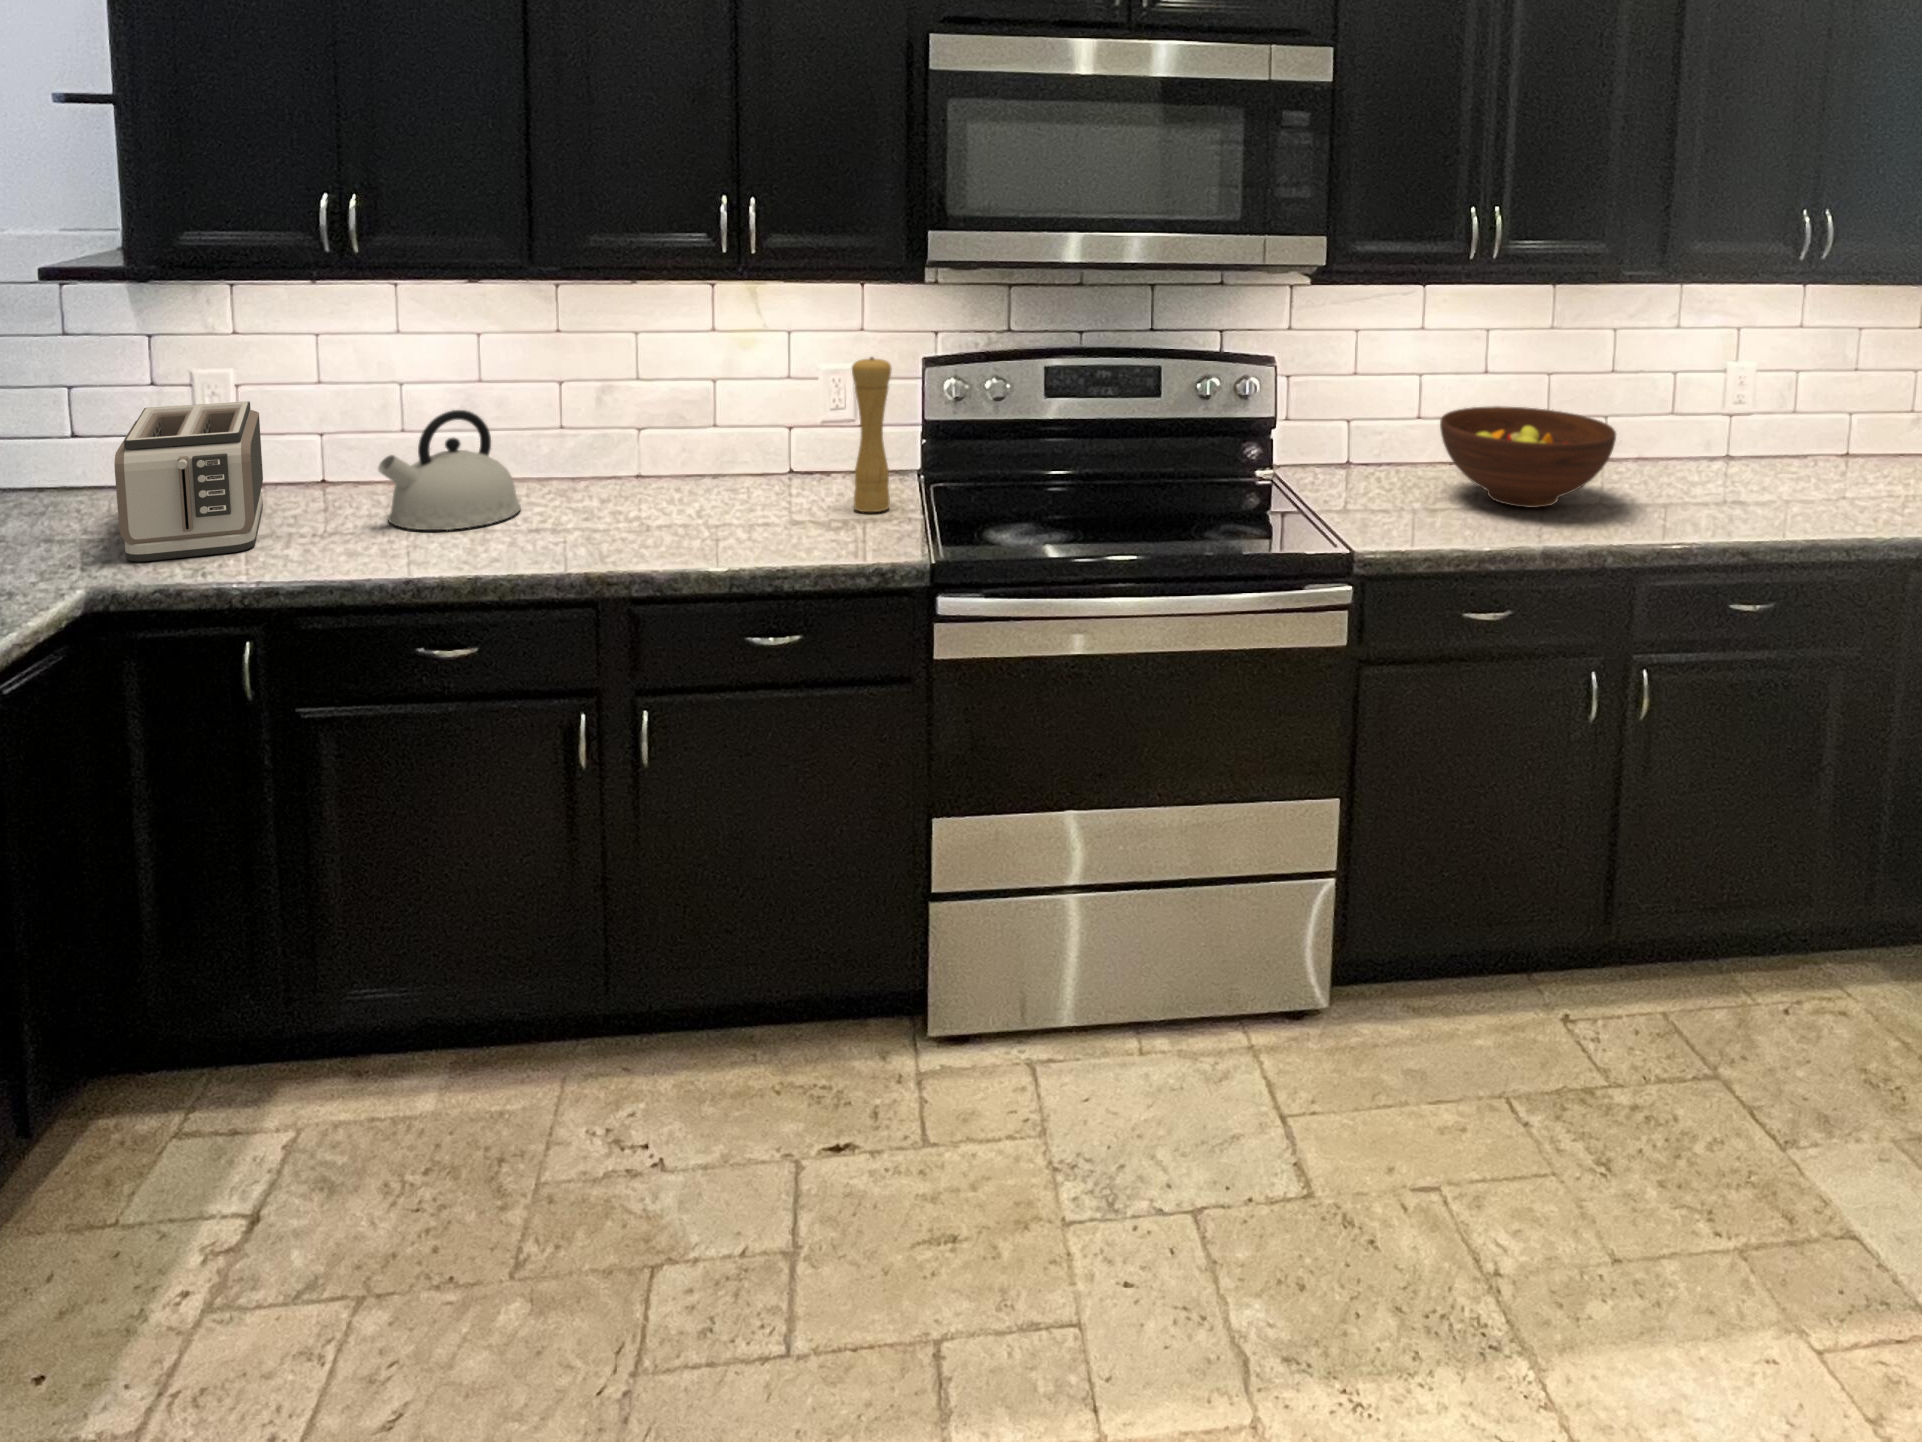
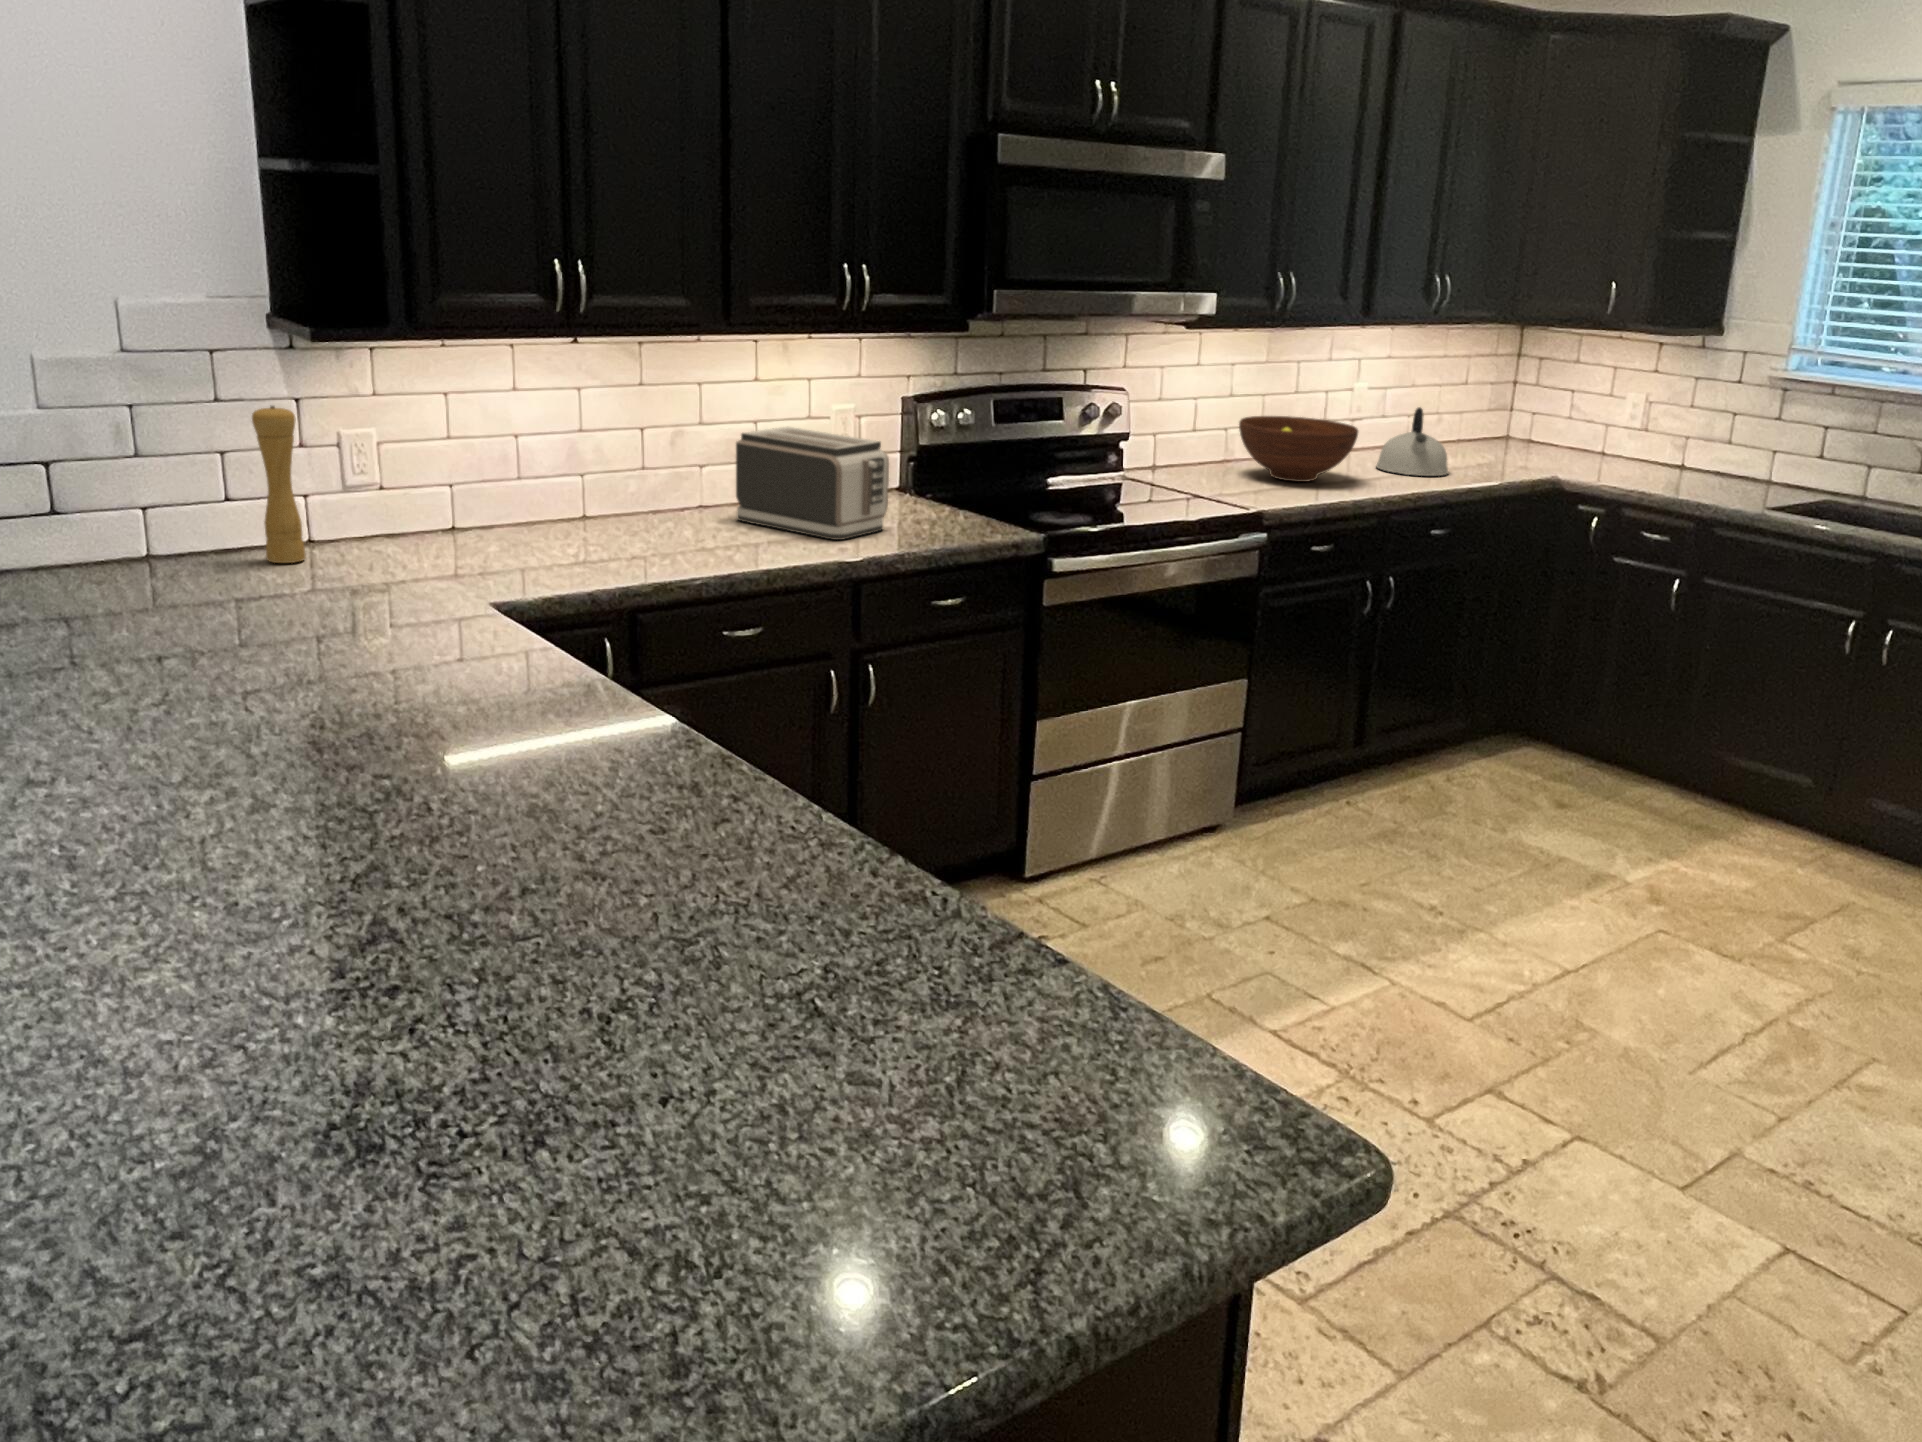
pepper mill: present [852,357,892,512] -> present [252,406,306,563]
toaster: present [114,401,263,562] -> present [736,427,889,540]
kettle: present [378,410,521,530] -> present [1376,407,1448,476]

